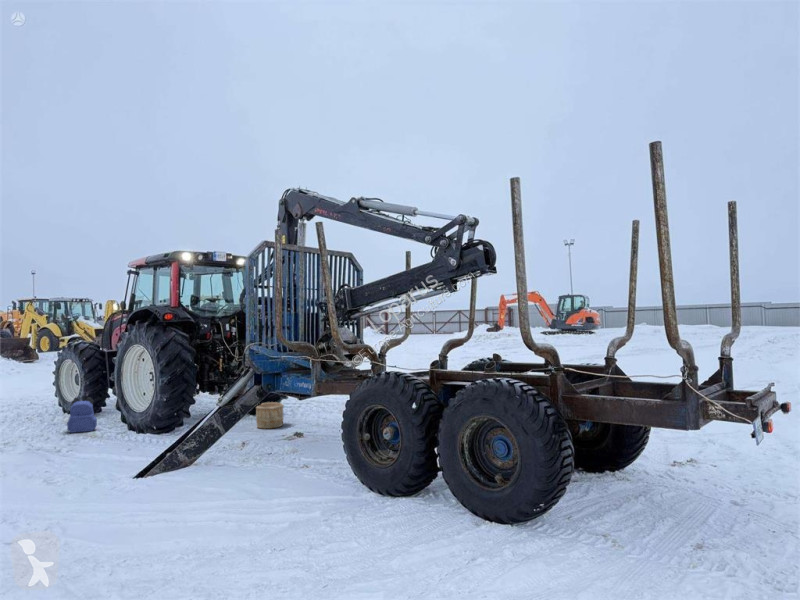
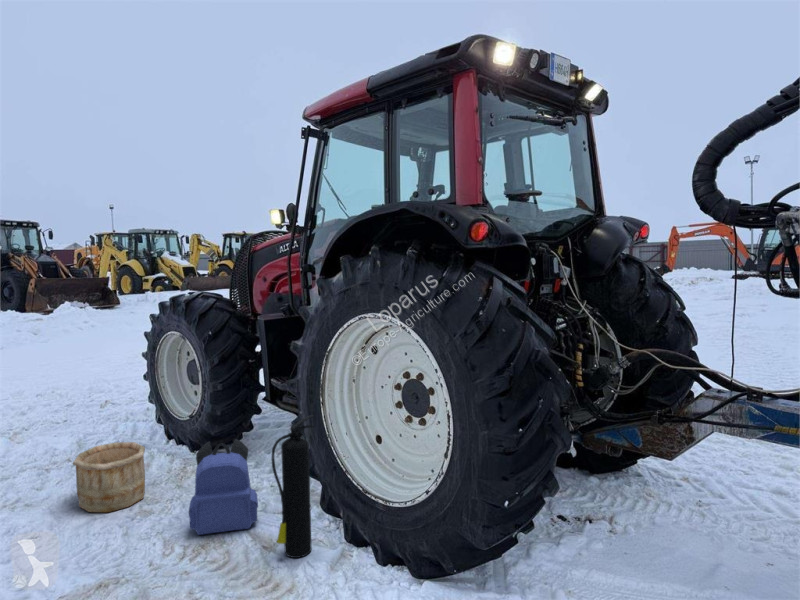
fire extinguisher: none [98,383,117,435] -> present [272,415,314,558]
wooden bucket: present [256,402,284,429] -> present [73,442,145,512]

